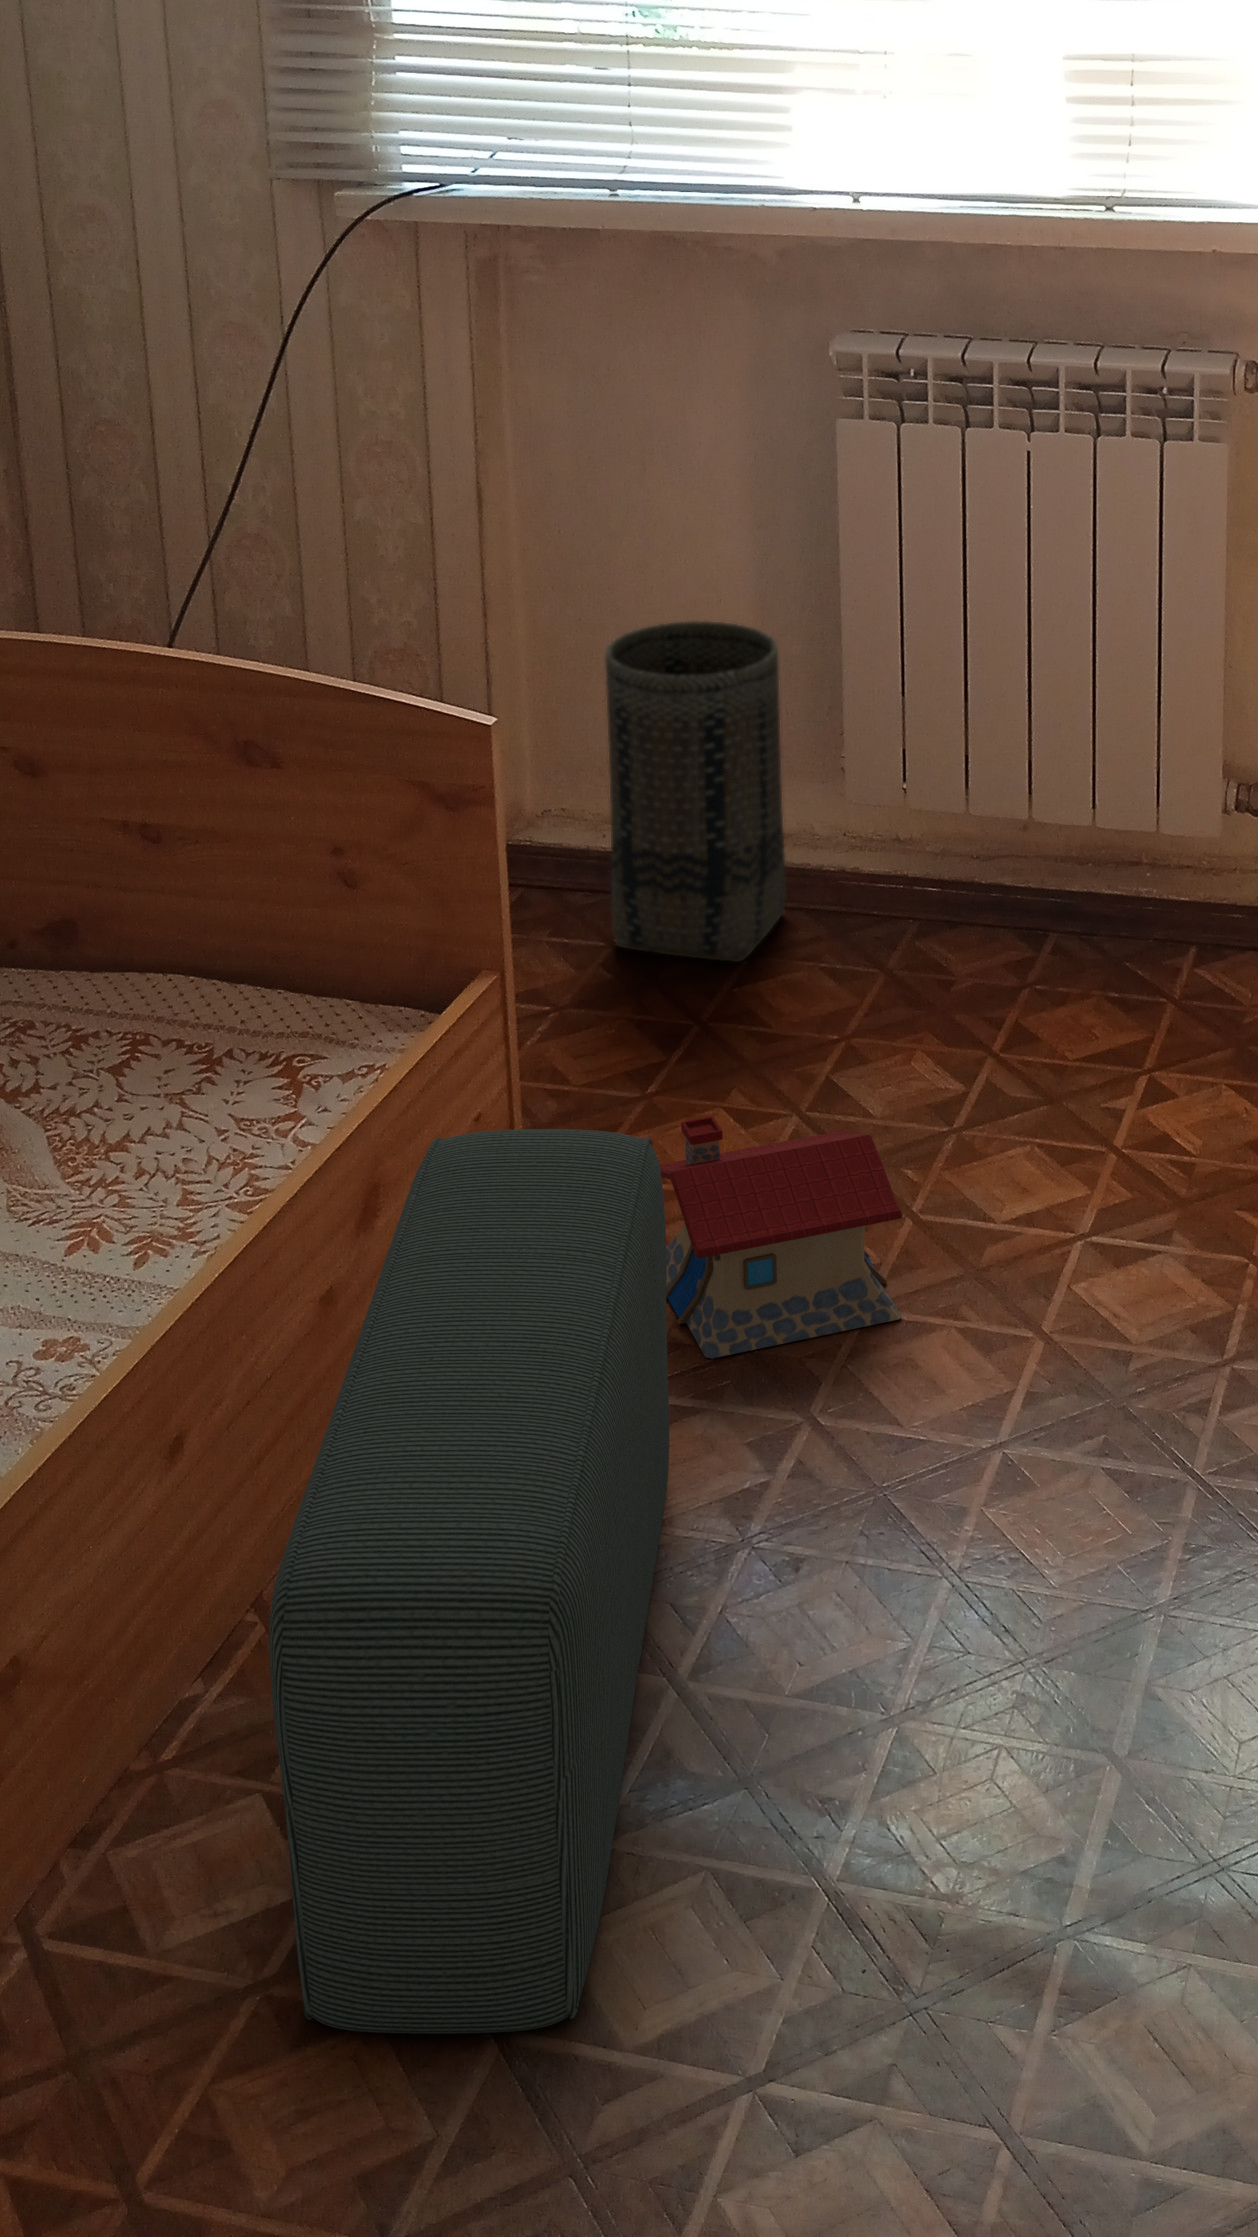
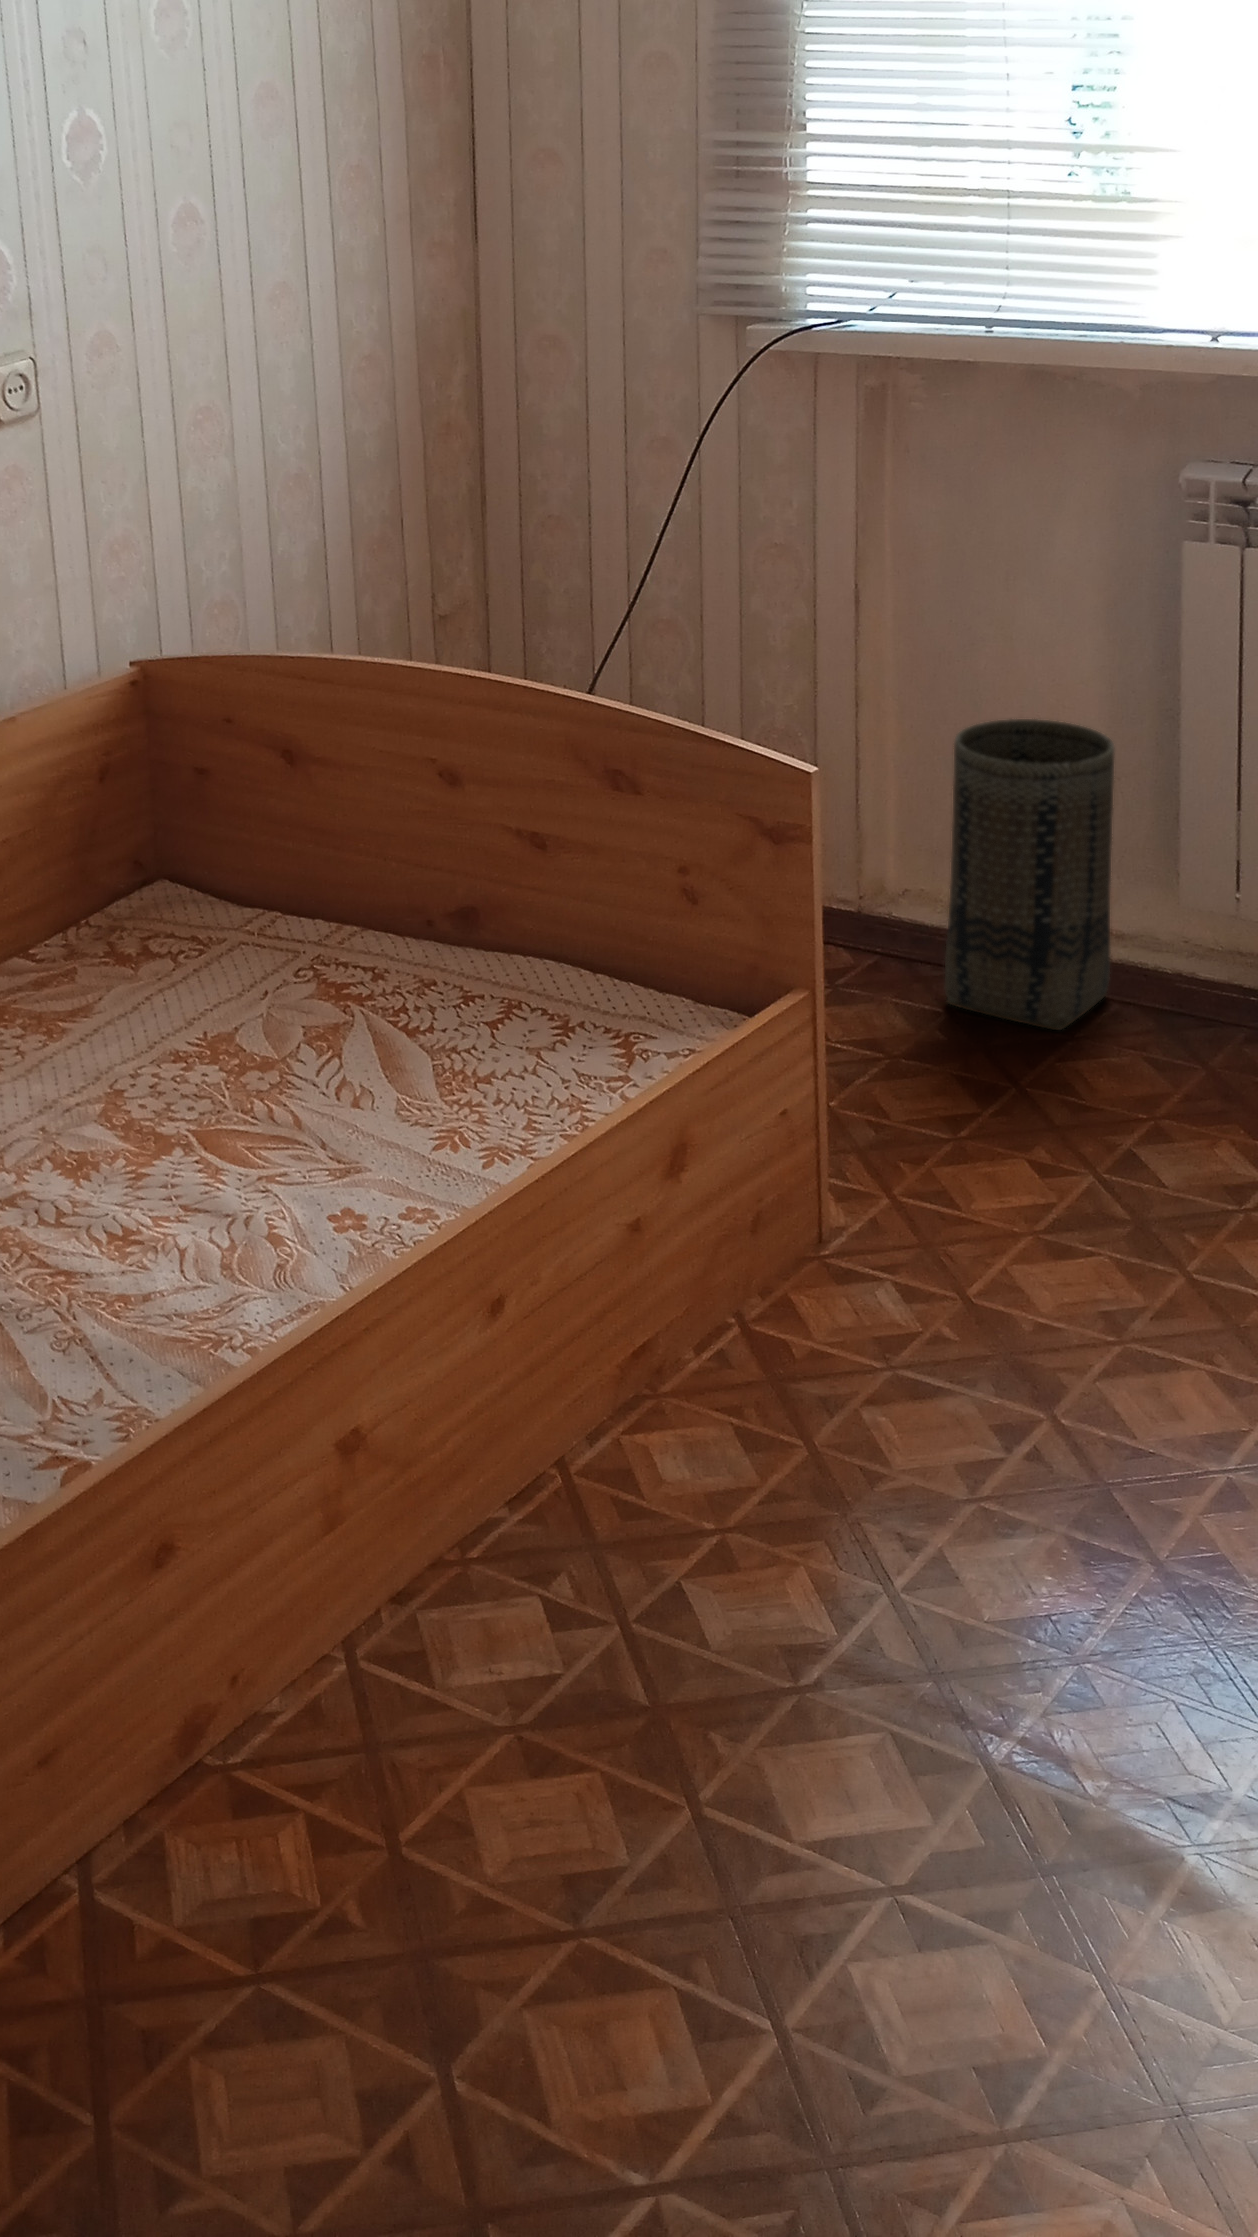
toy house: present [659,1116,902,1358] -> none [935,1139,1164,1350]
pouf: present [269,1129,669,2034] -> none [540,1102,928,1835]

